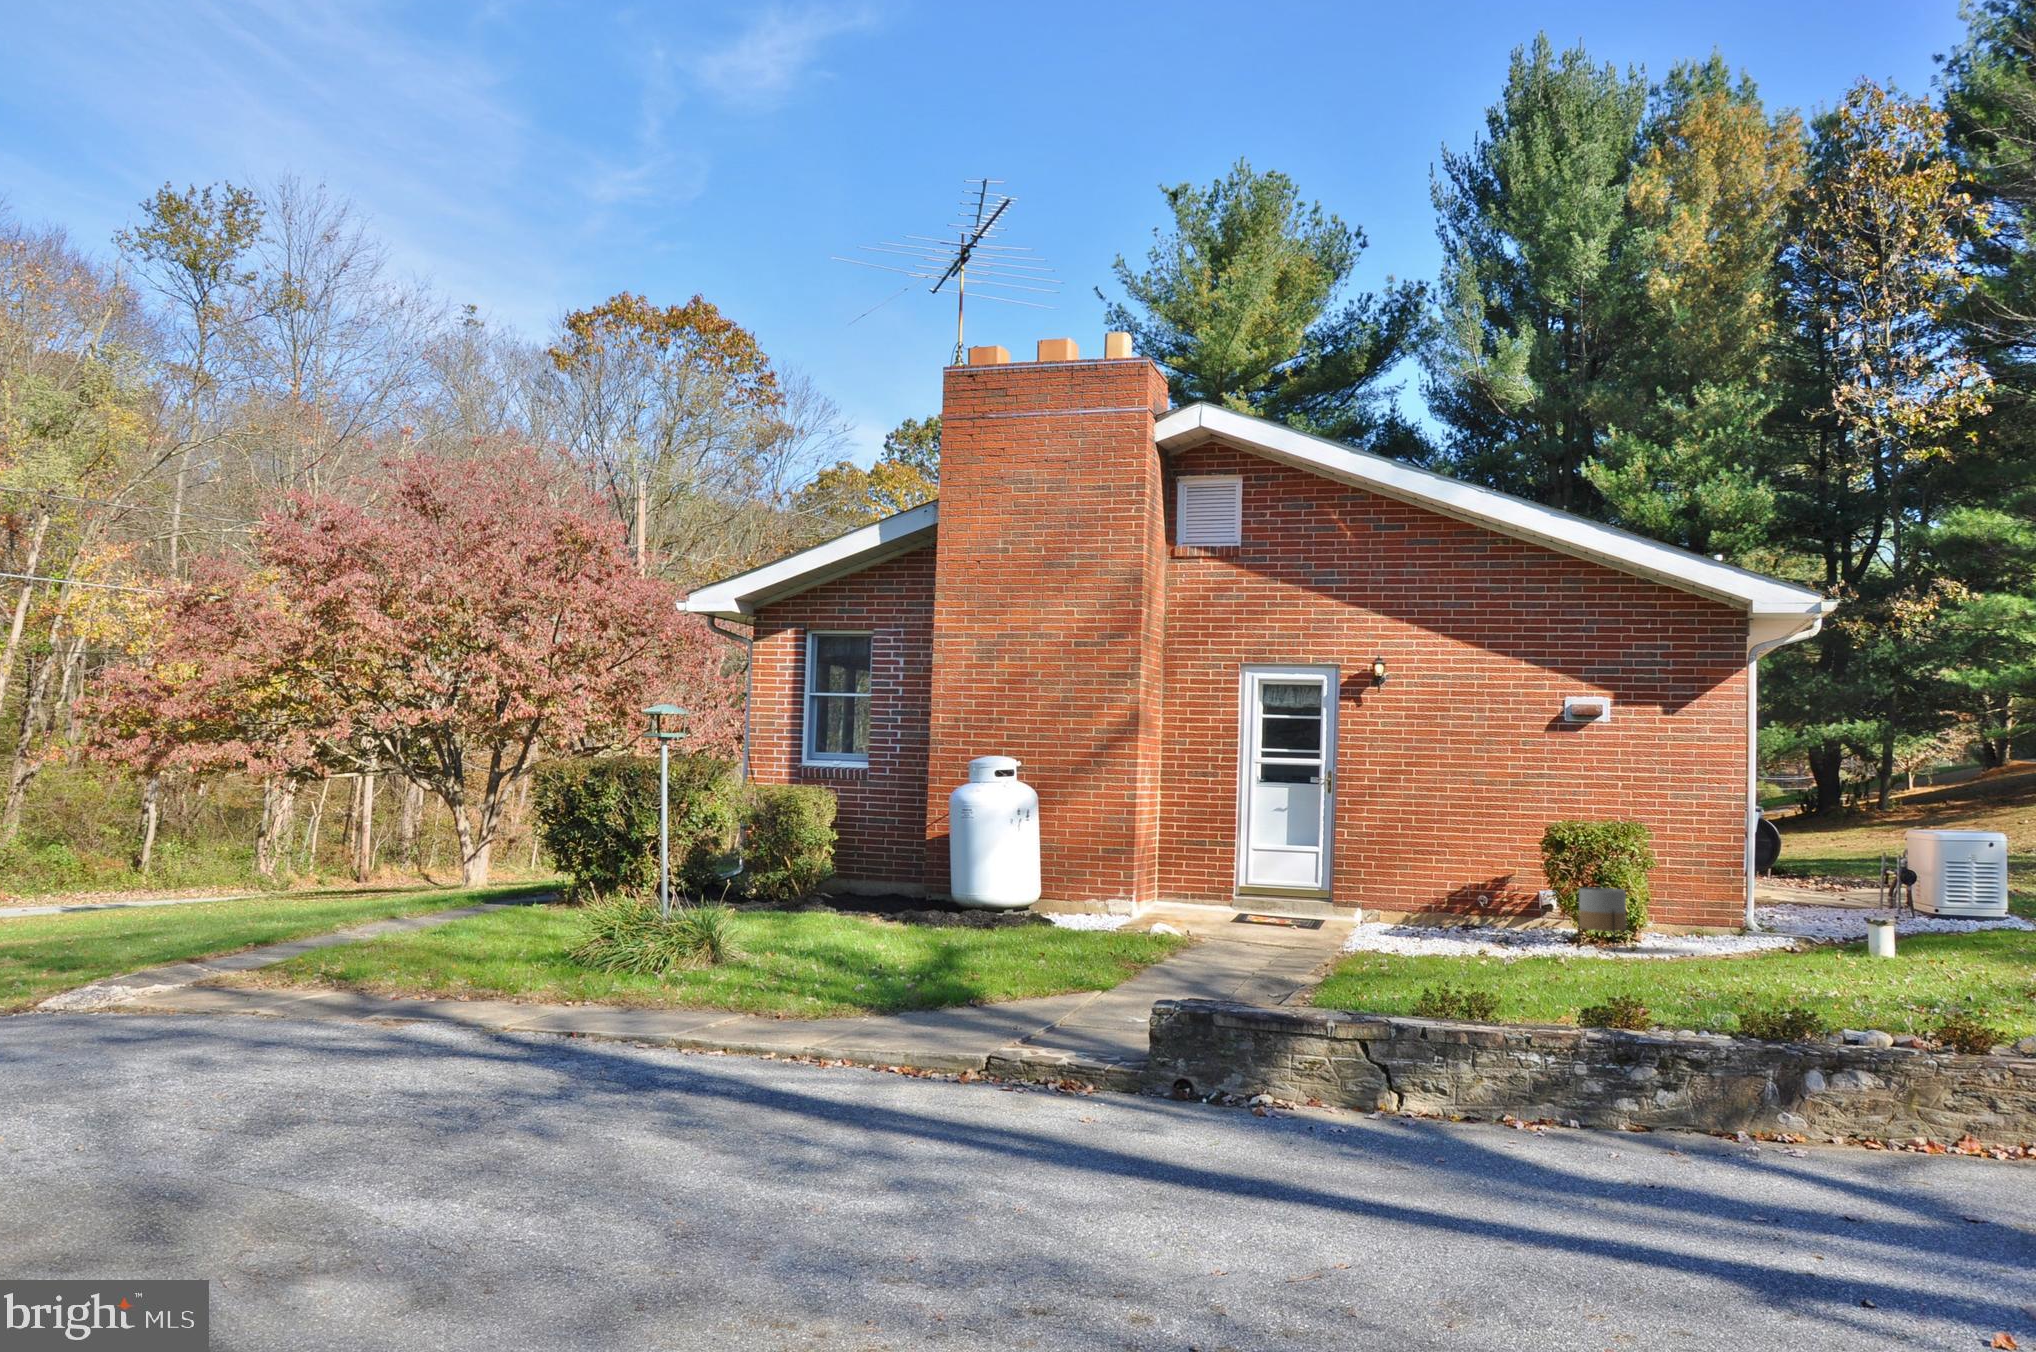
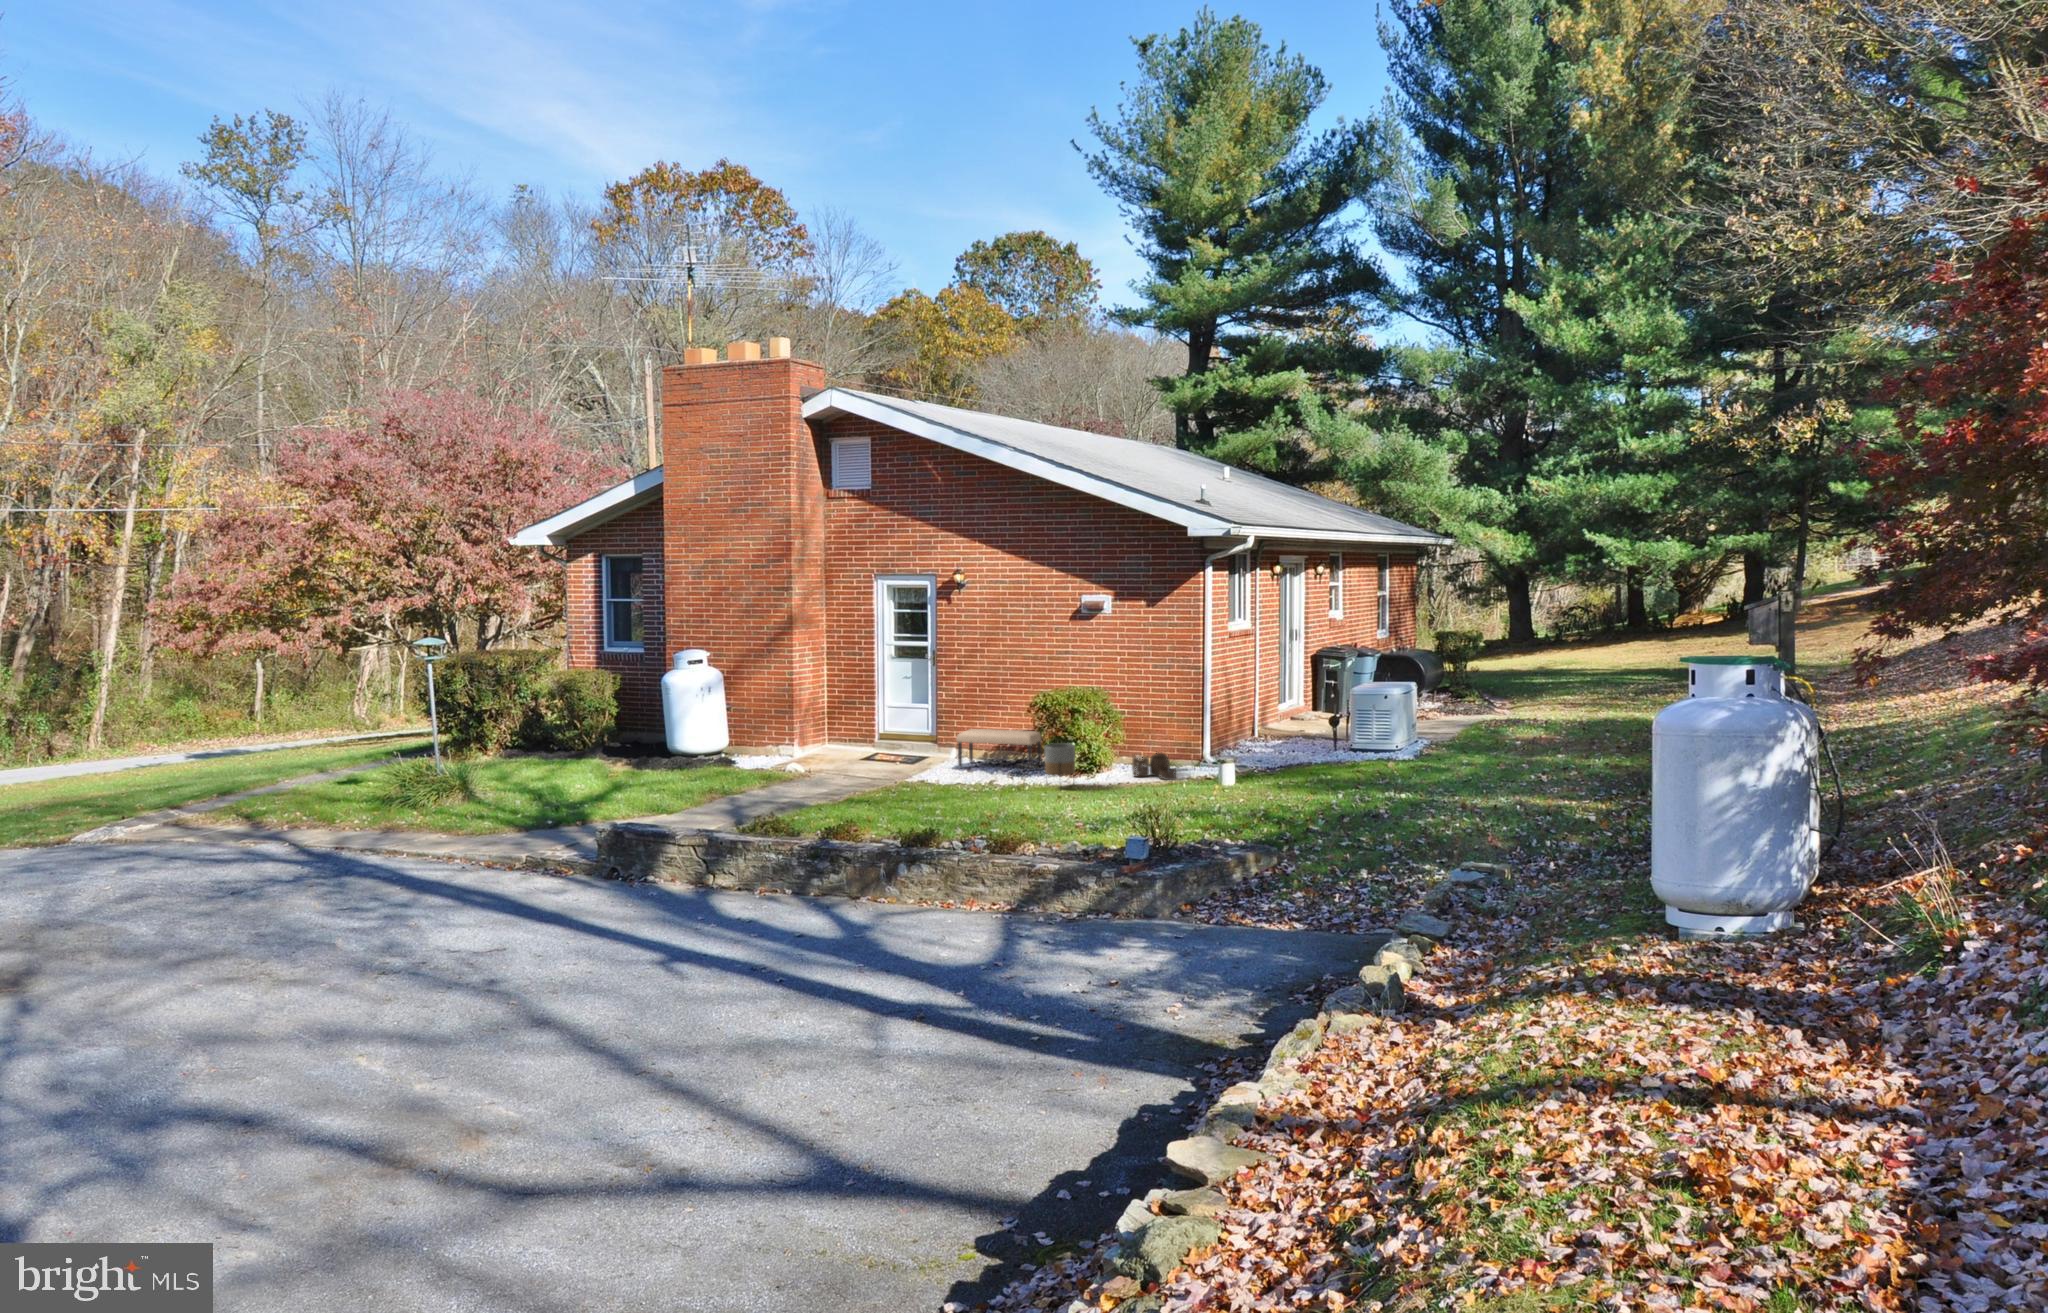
bench: none [1387,879,1507,936] -> present [957,729,1042,771]
woven basket: none [1673,909,1748,945] -> present [1132,752,1176,780]

